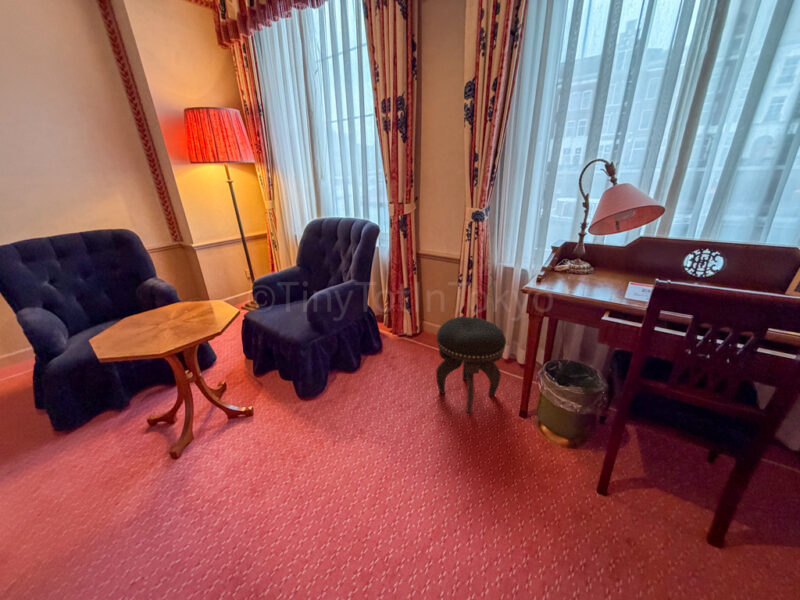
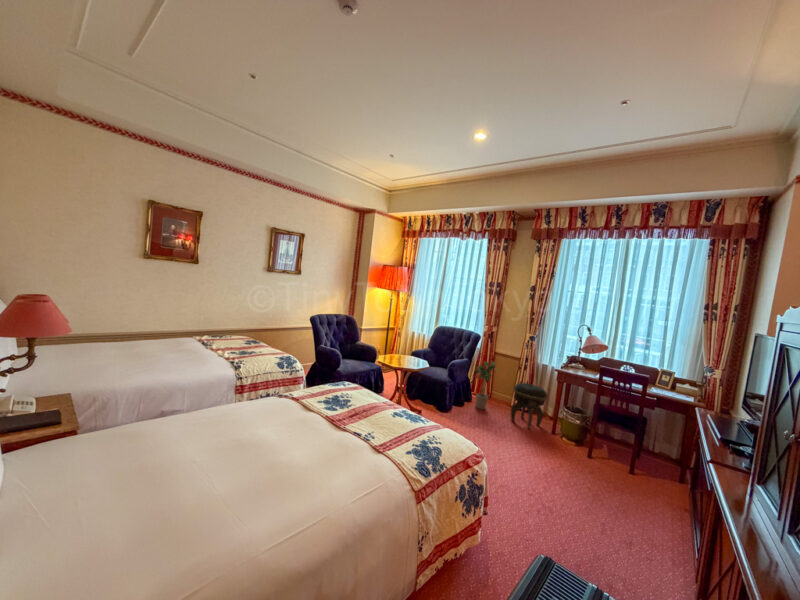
potted plant: none [364,277,414,371] -> present [475,362,497,410]

